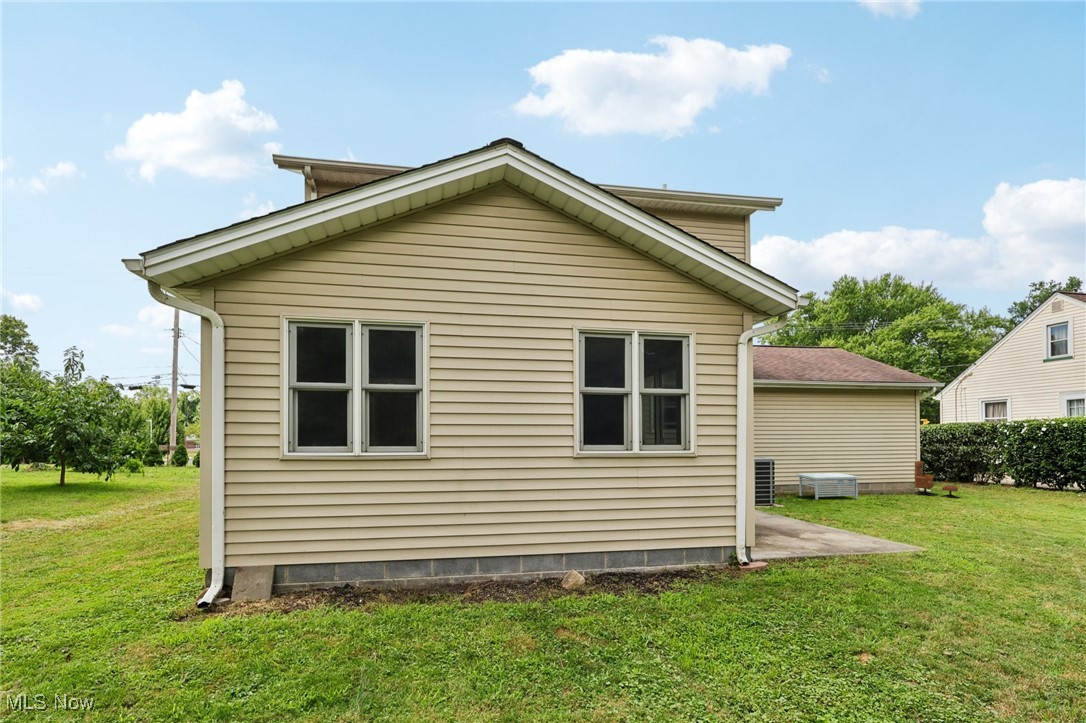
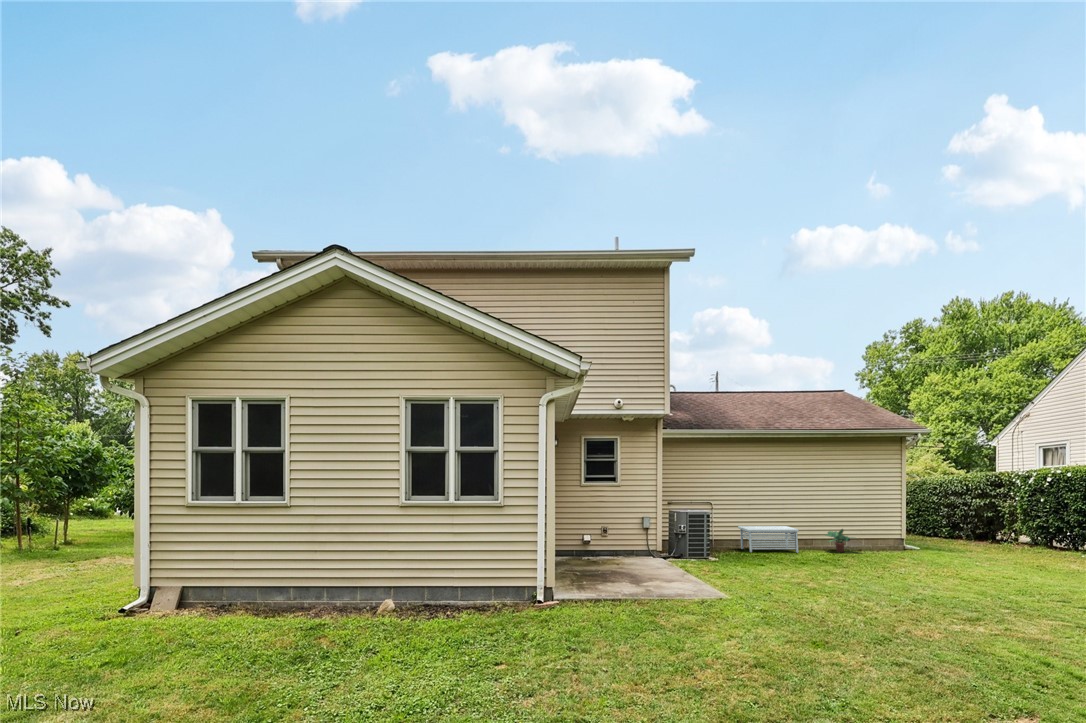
lounge chair: present [914,461,959,498] -> none [876,515,923,555]
potted plant: none [874,475,910,497] -> present [826,529,853,552]

